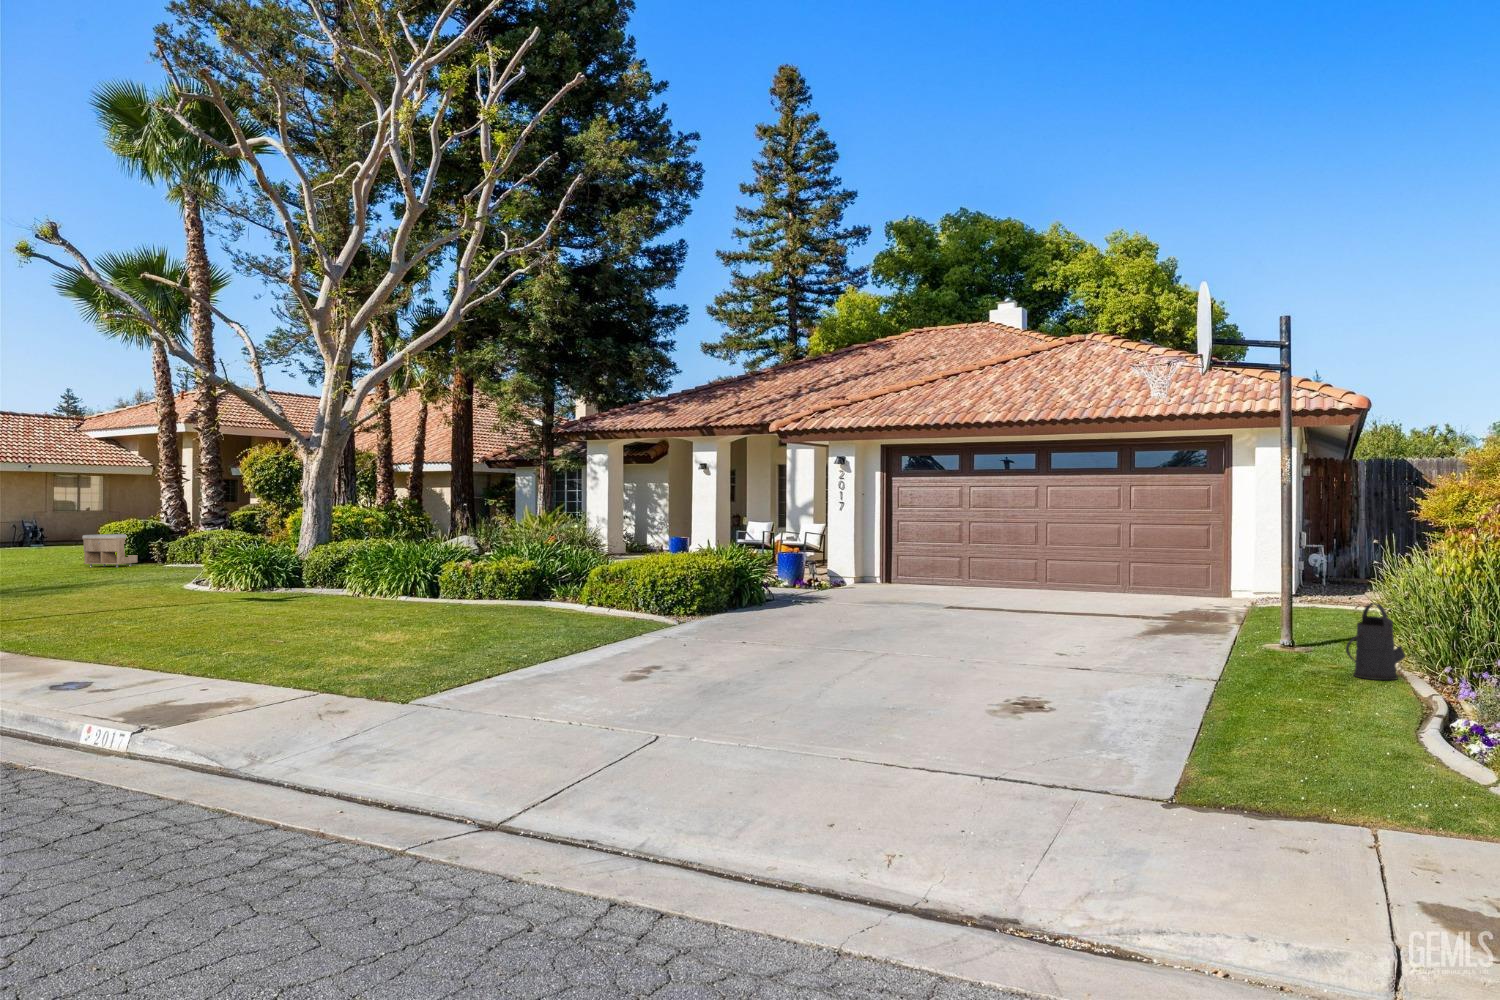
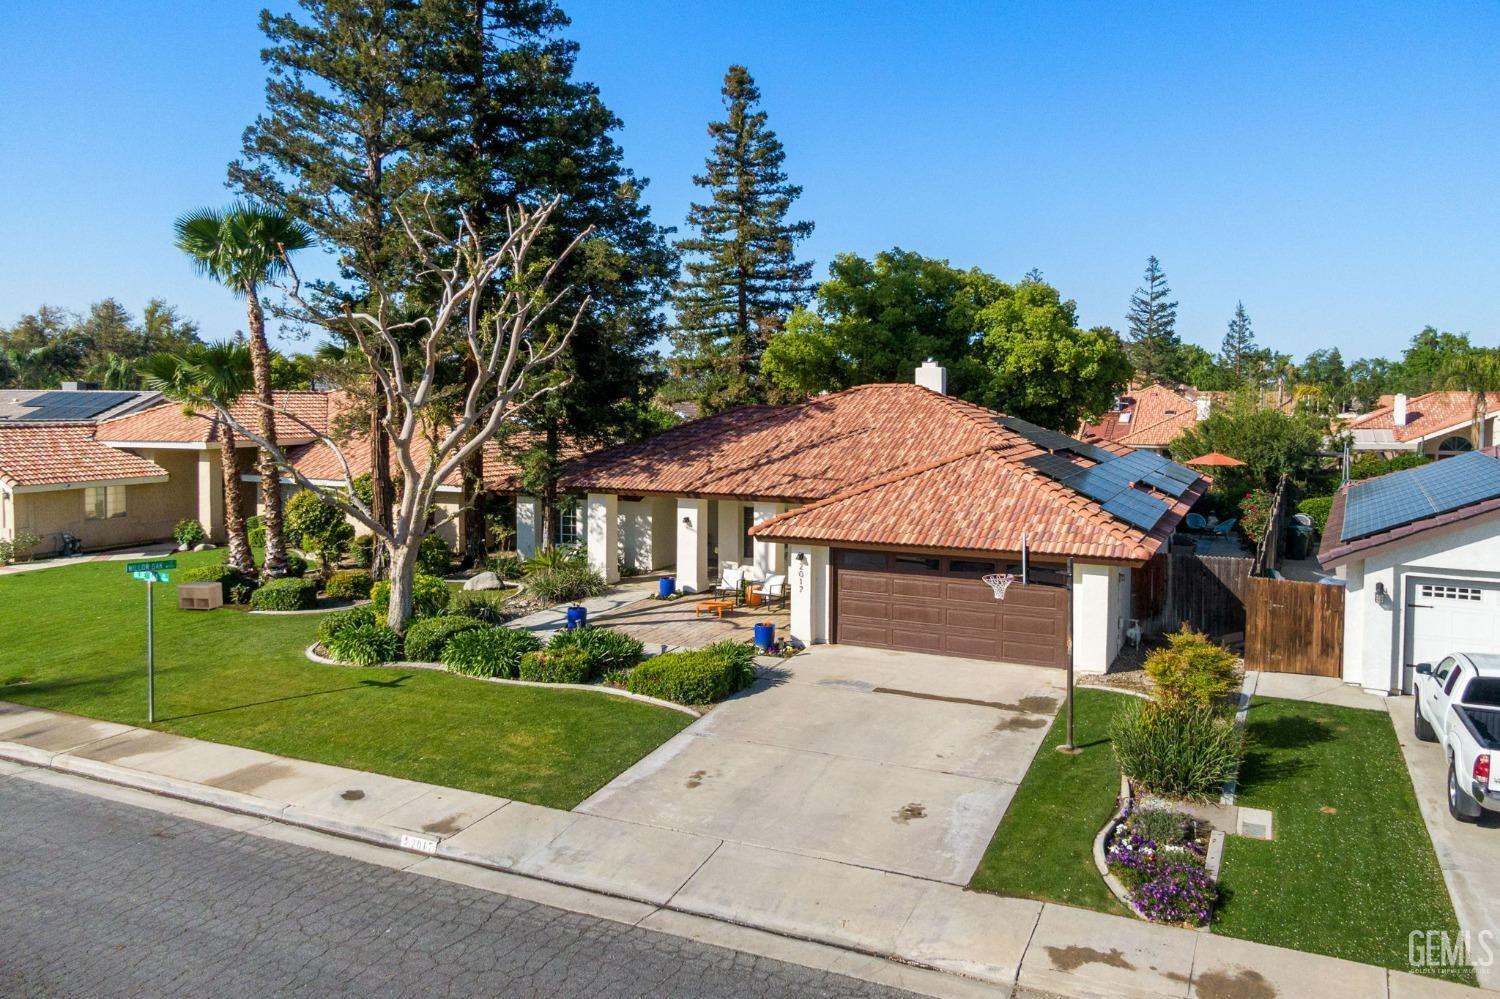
watering can: present [1346,604,1408,680] -> none [1077,749,1124,791]

